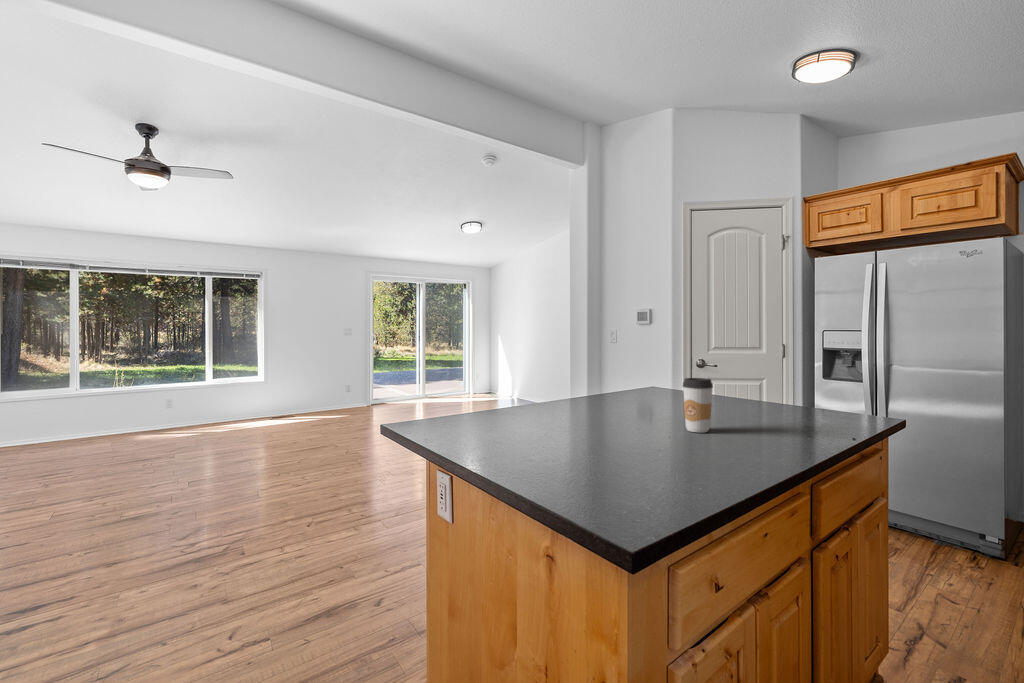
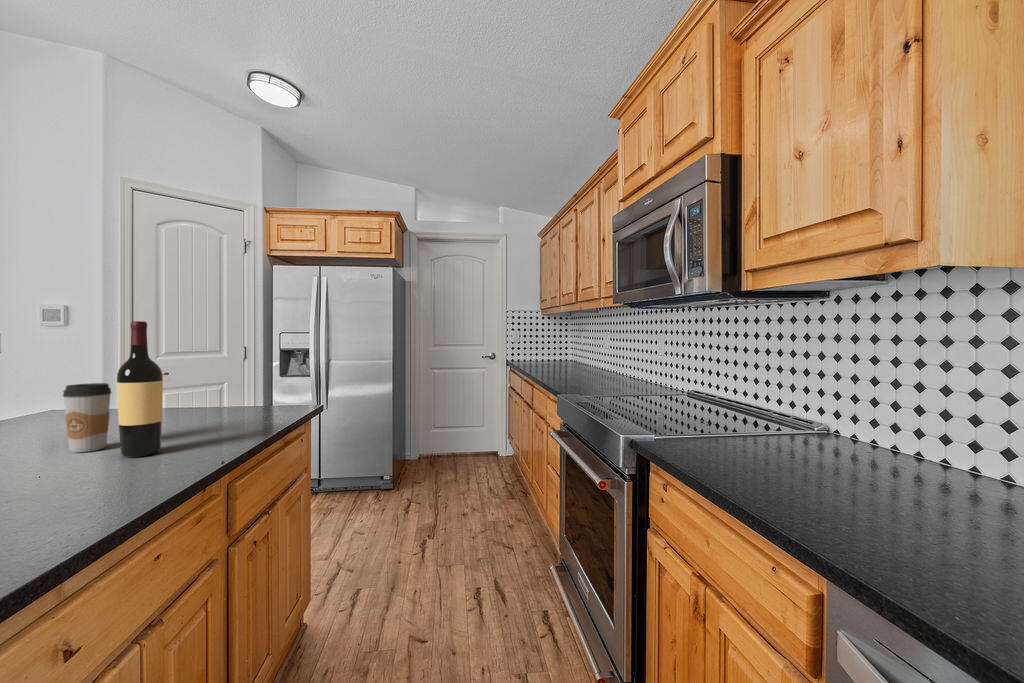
wine bottle: none [722,328,756,445] -> present [117,321,163,457]

